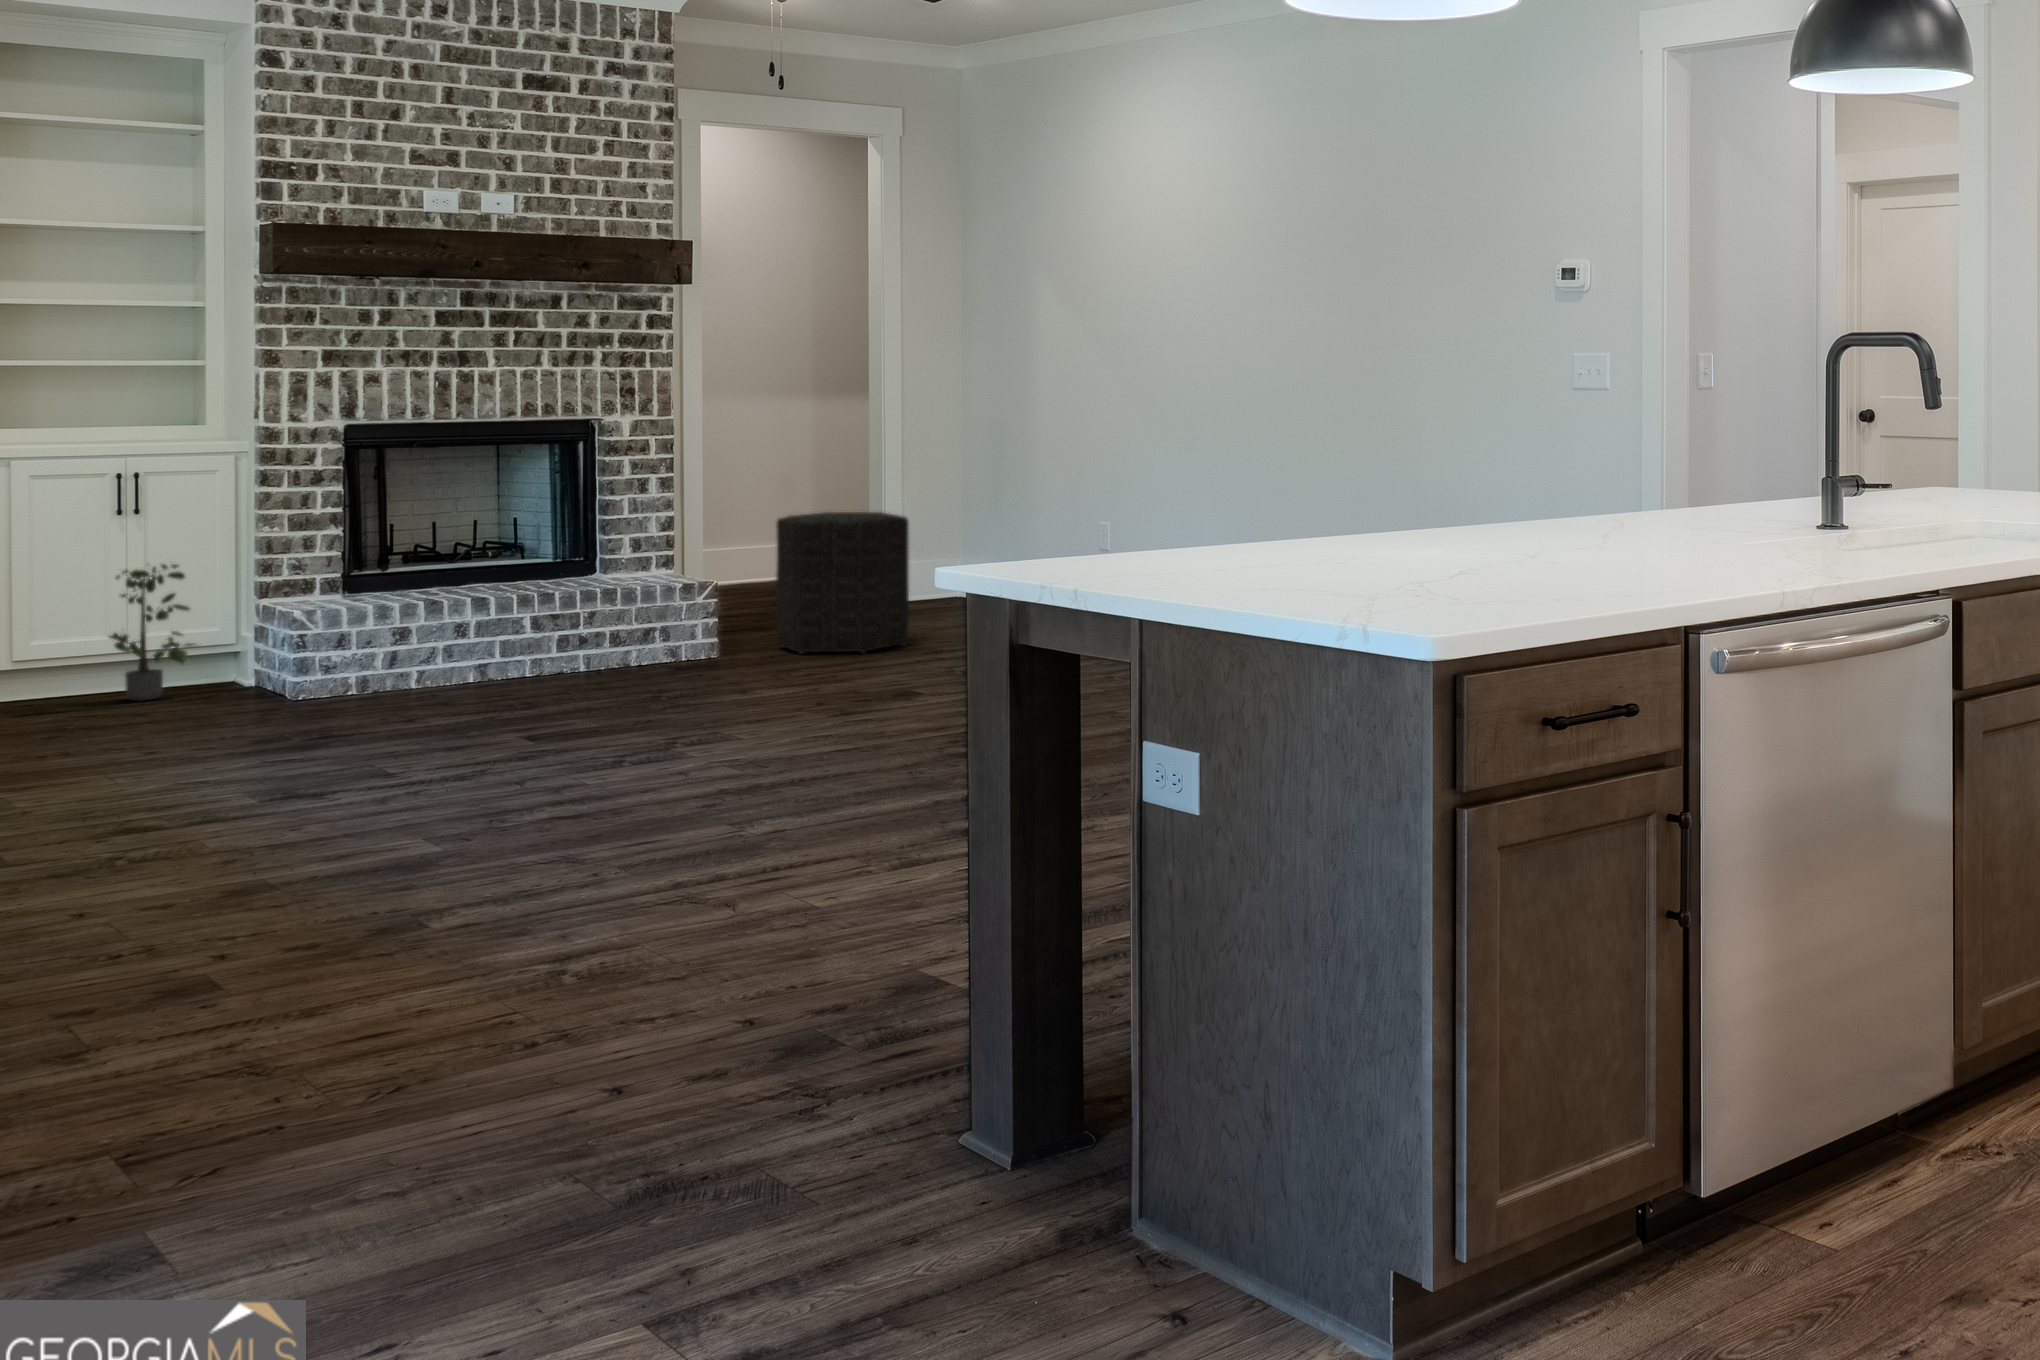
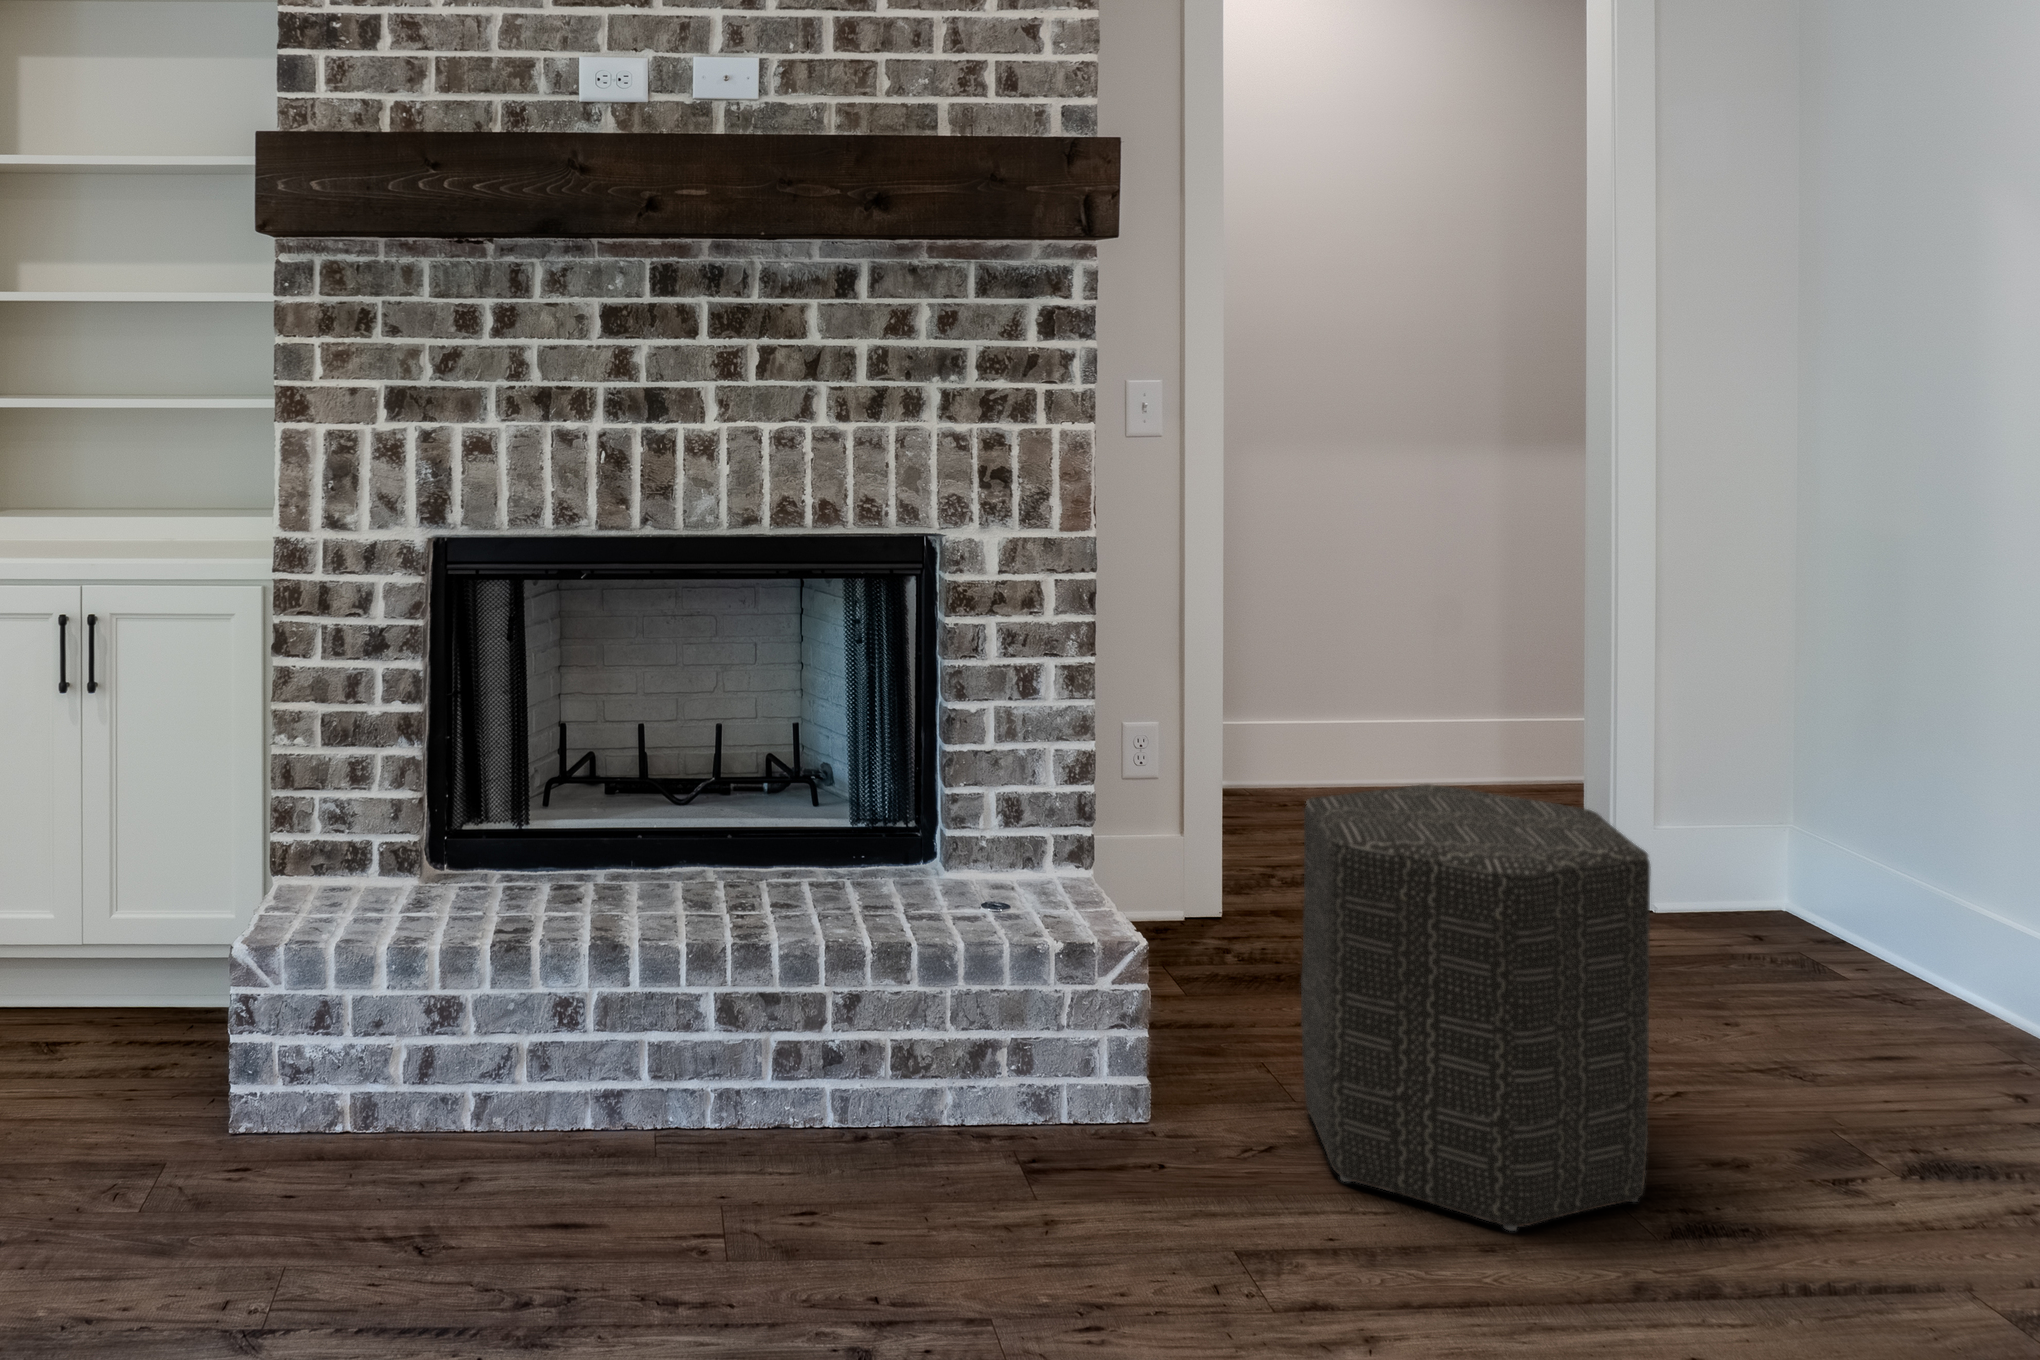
potted plant: present [110,564,194,701] -> none [16,781,182,1048]

